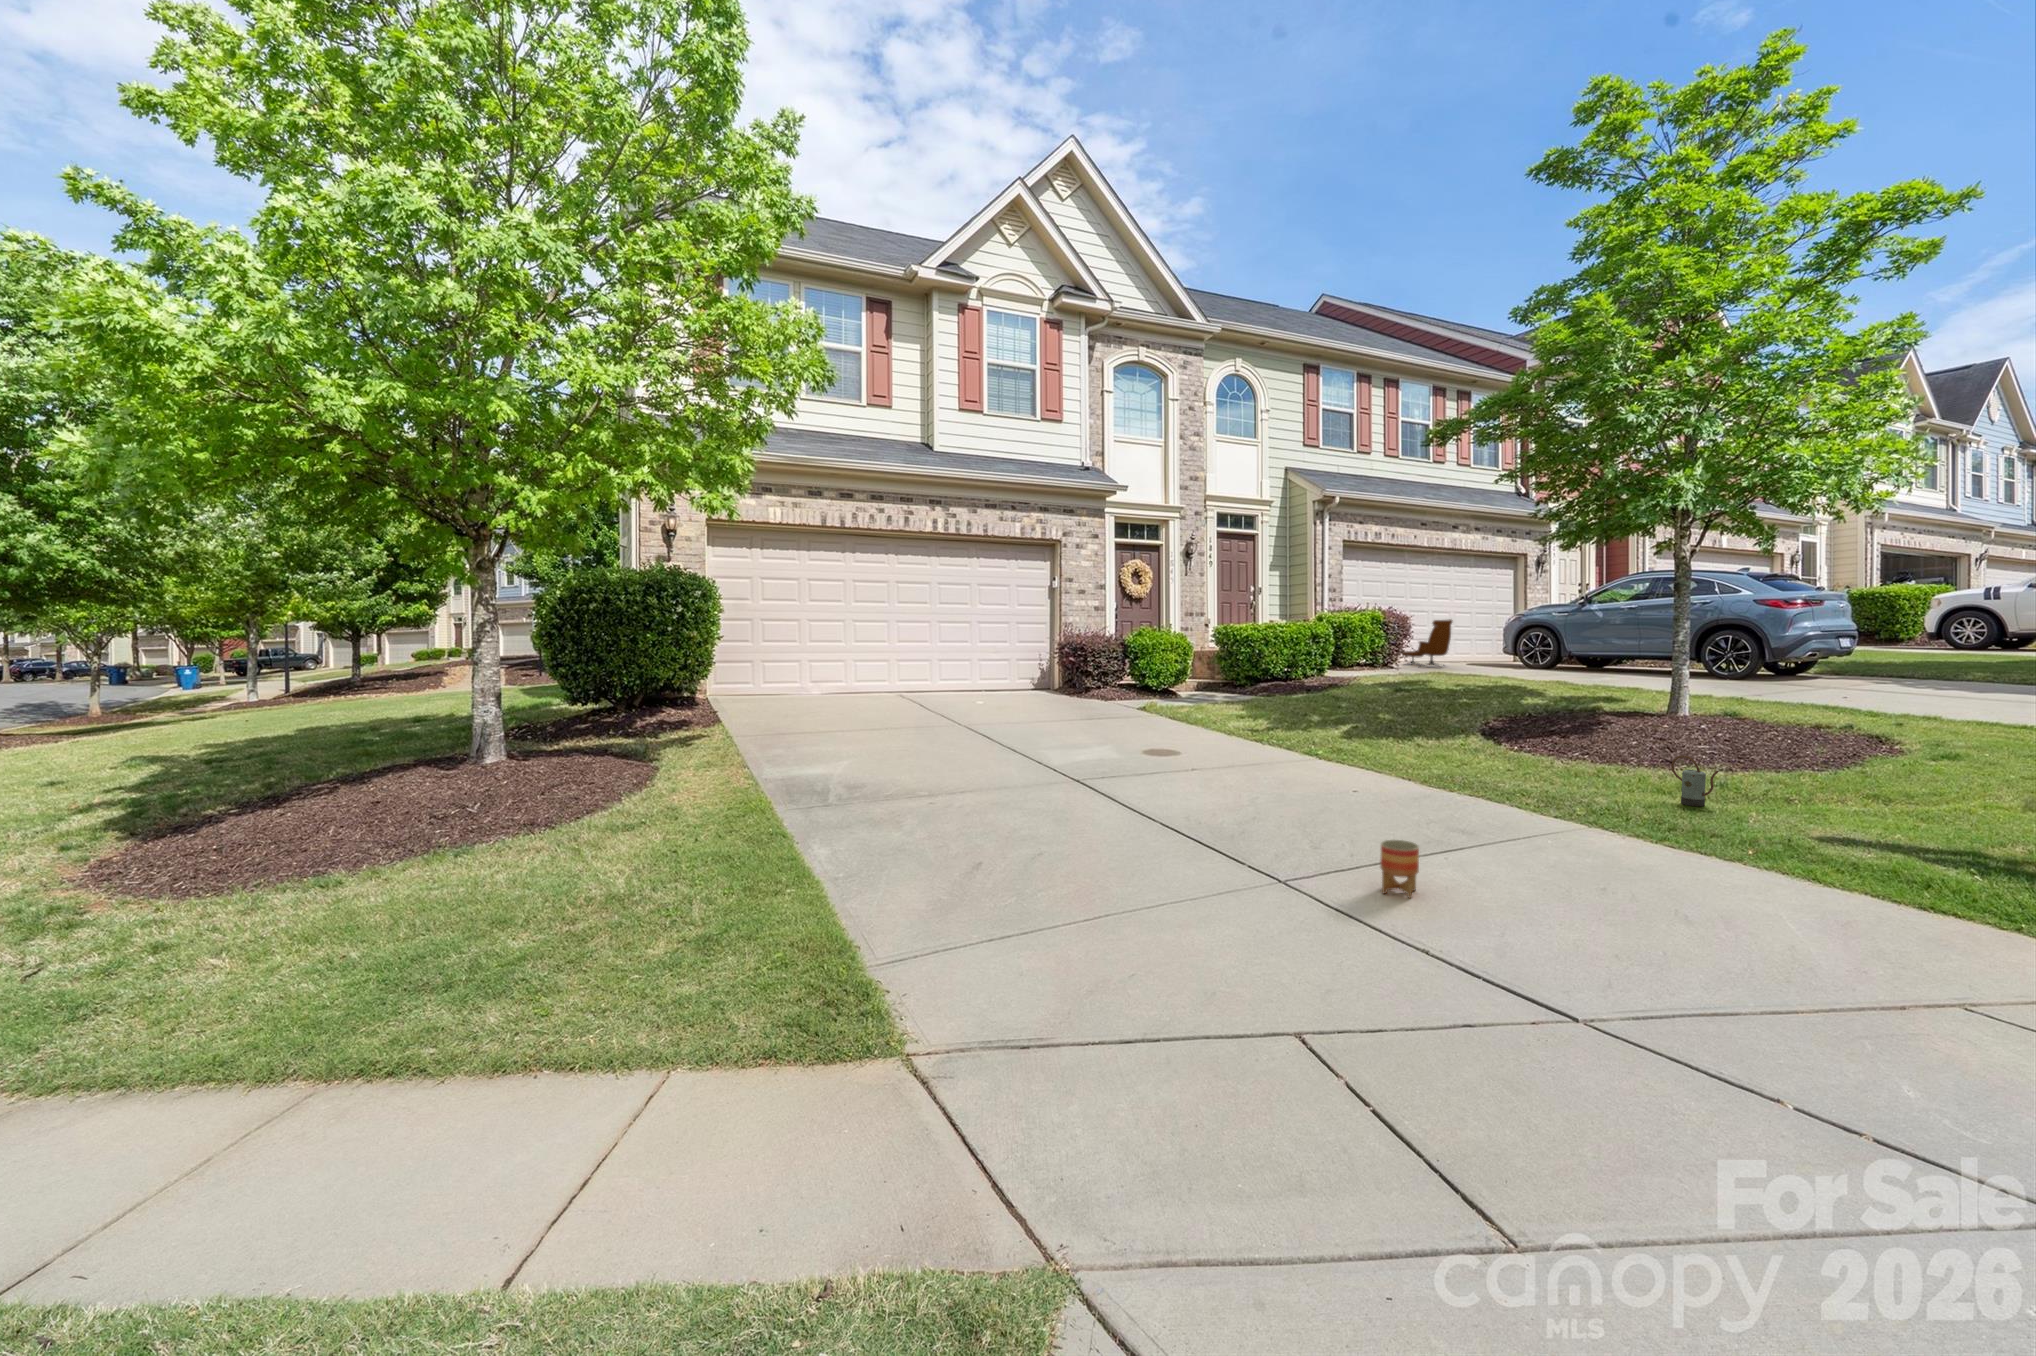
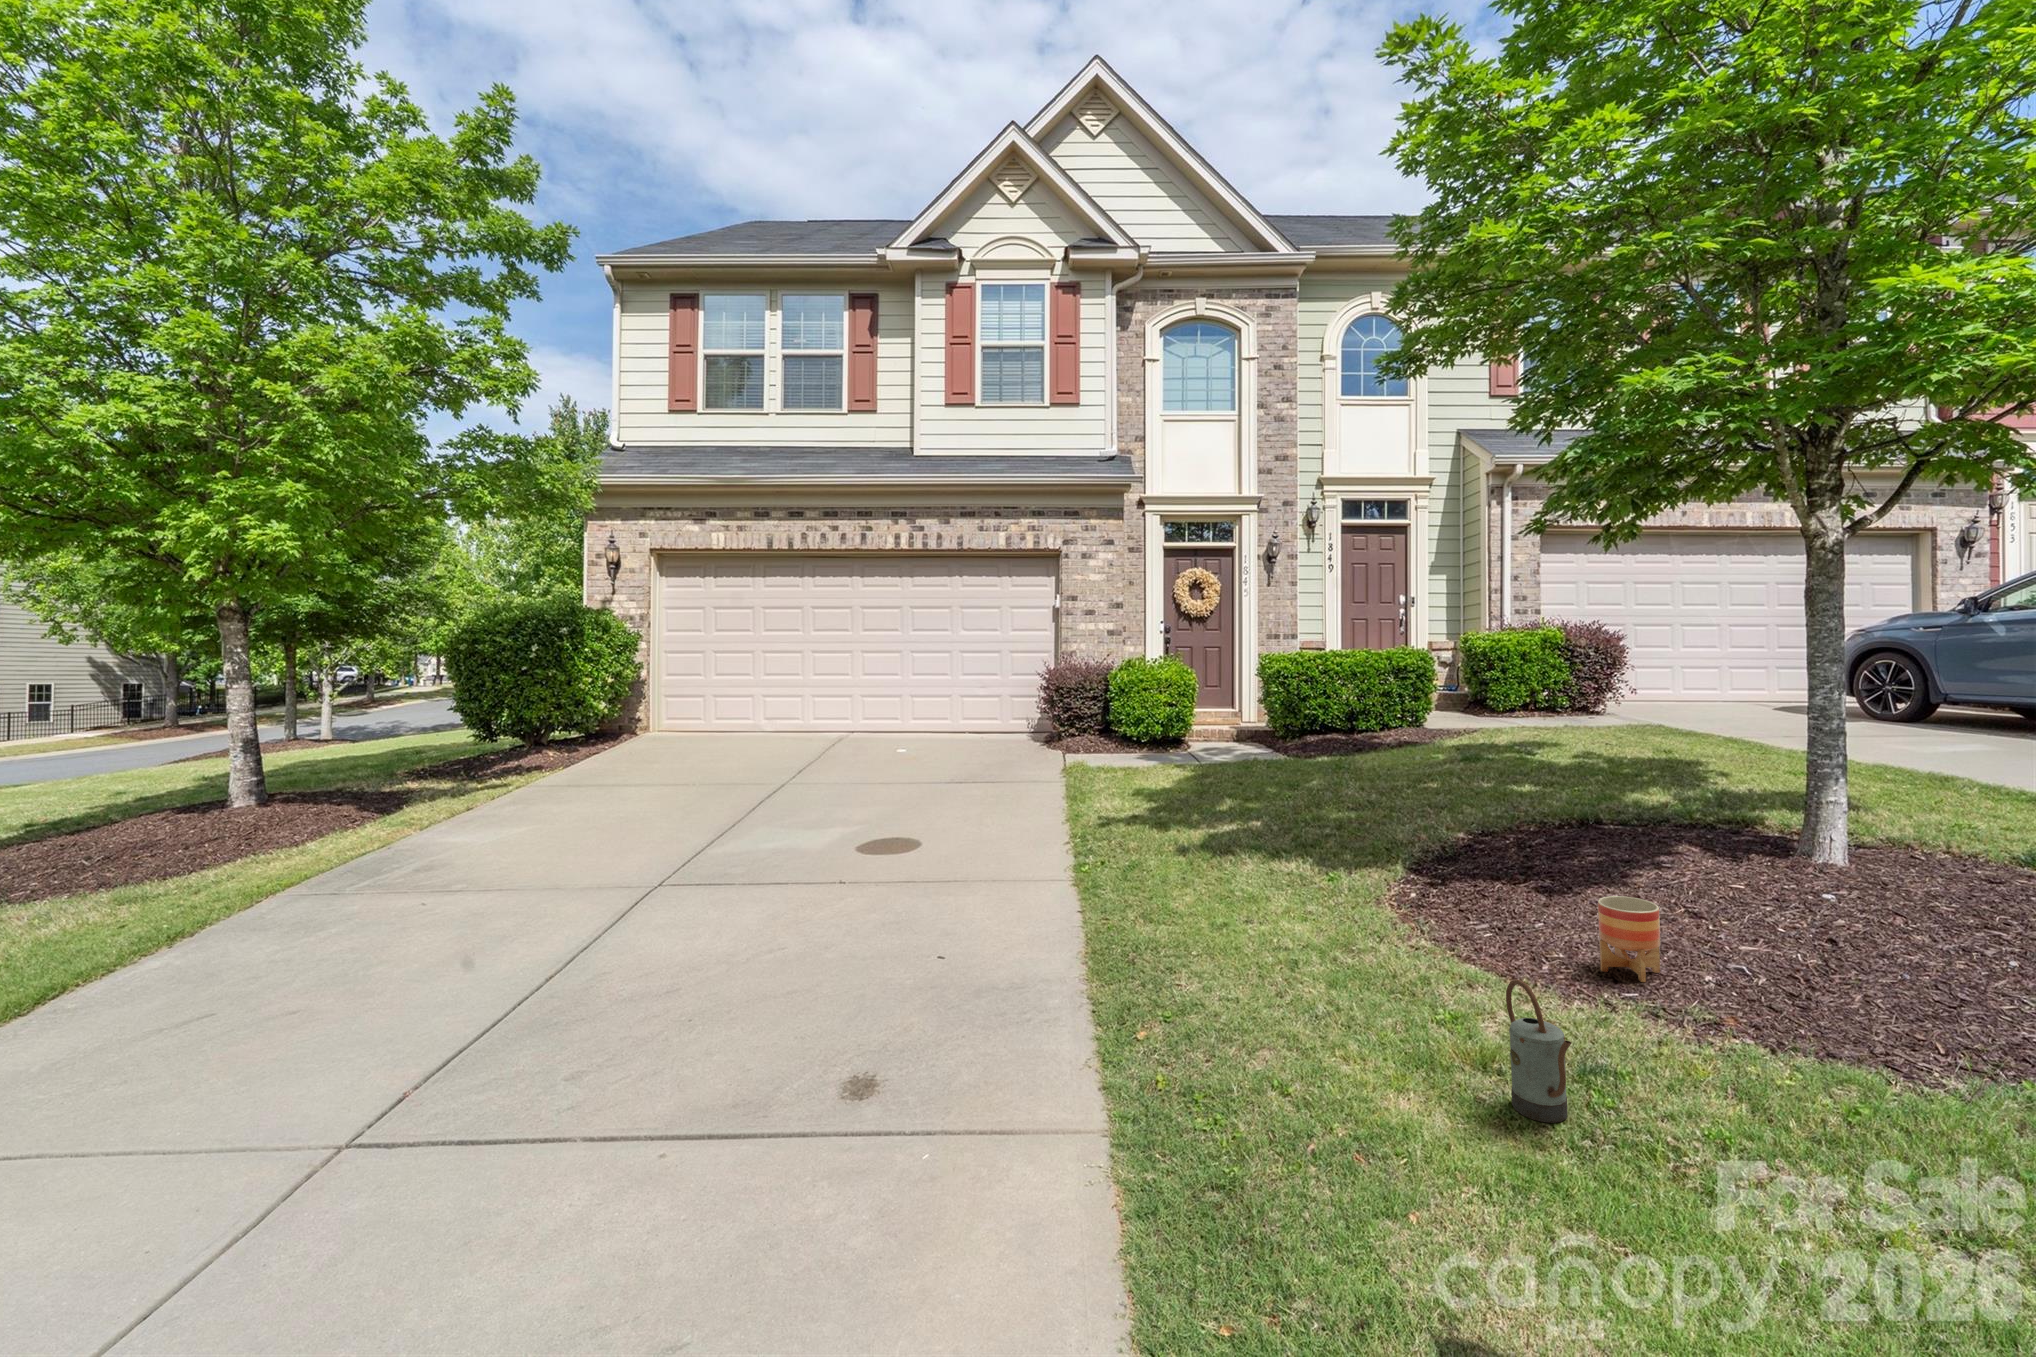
lounge chair: present [1402,619,1452,665] -> none [1614,630,1686,707]
planter: present [1380,840,1419,898] -> present [1598,896,1660,982]

